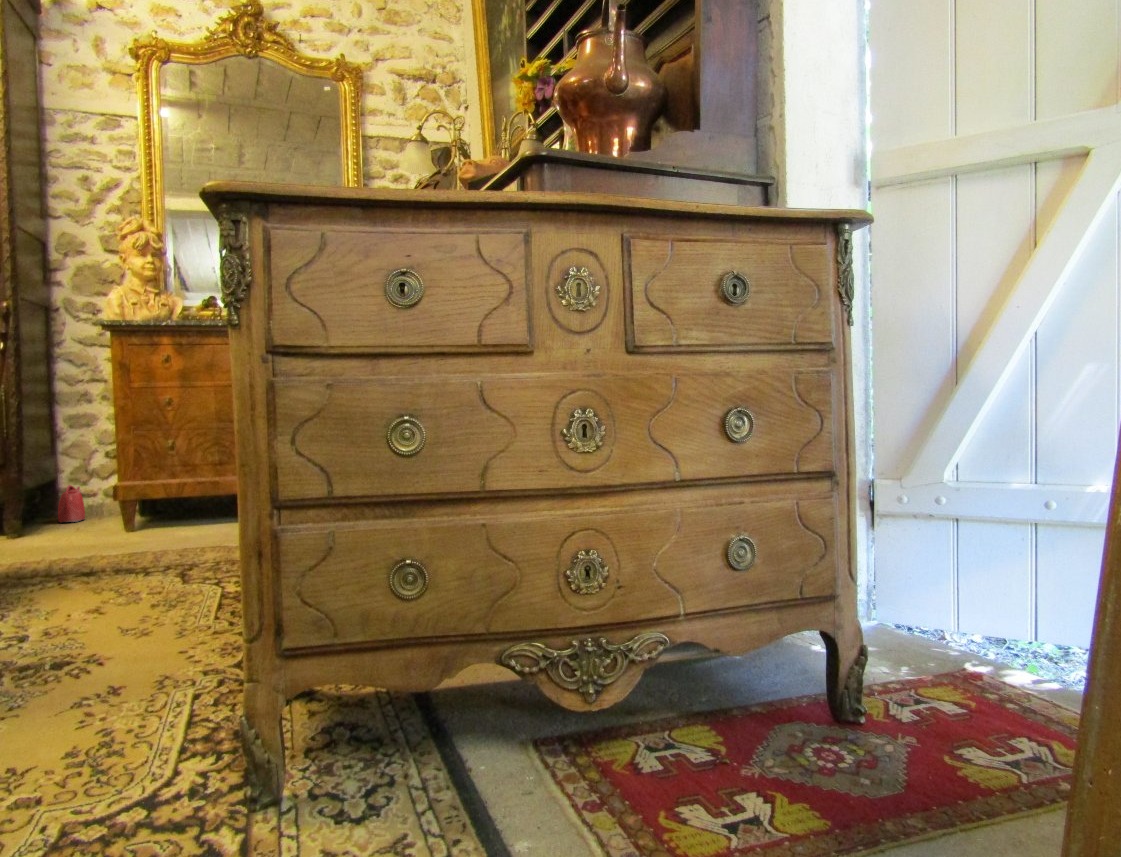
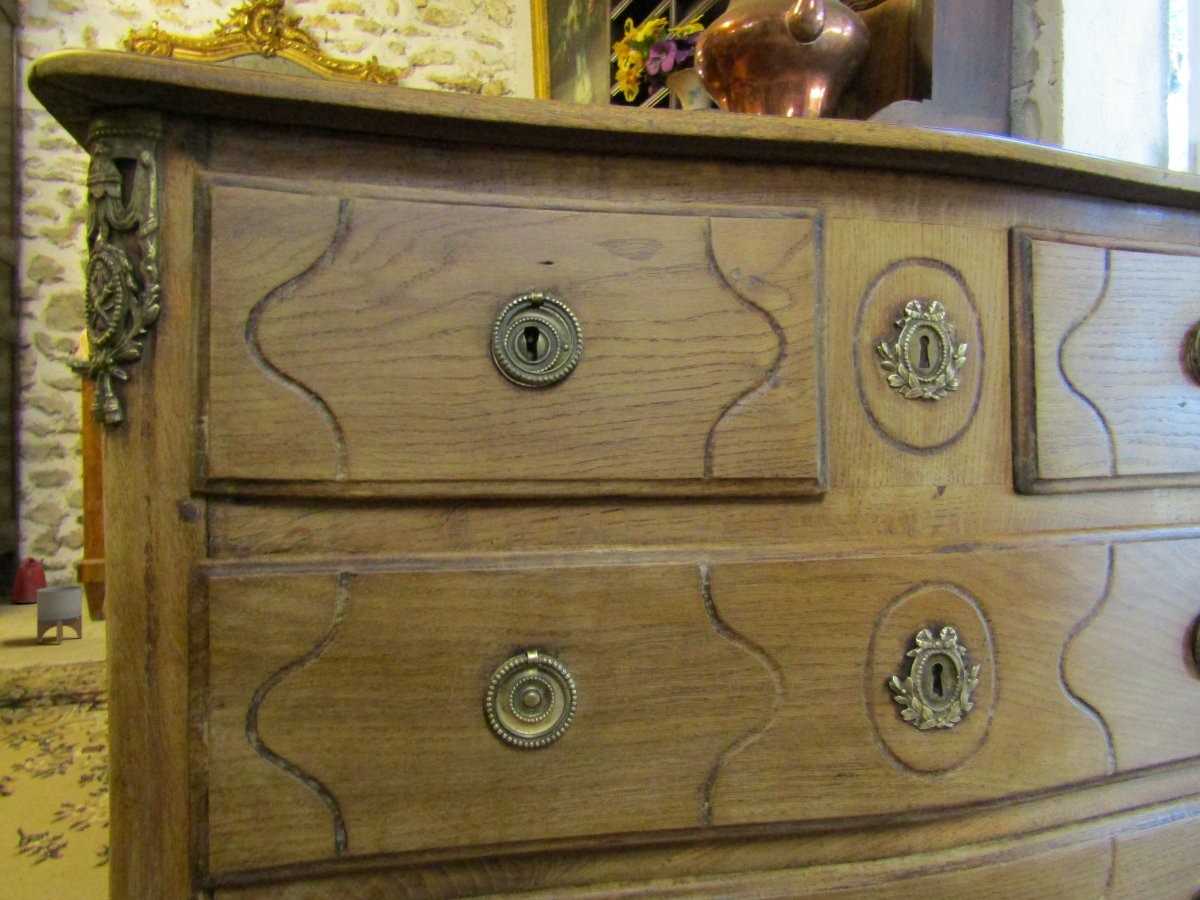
planter: none [88,504,125,549] -> present [37,586,82,643]

